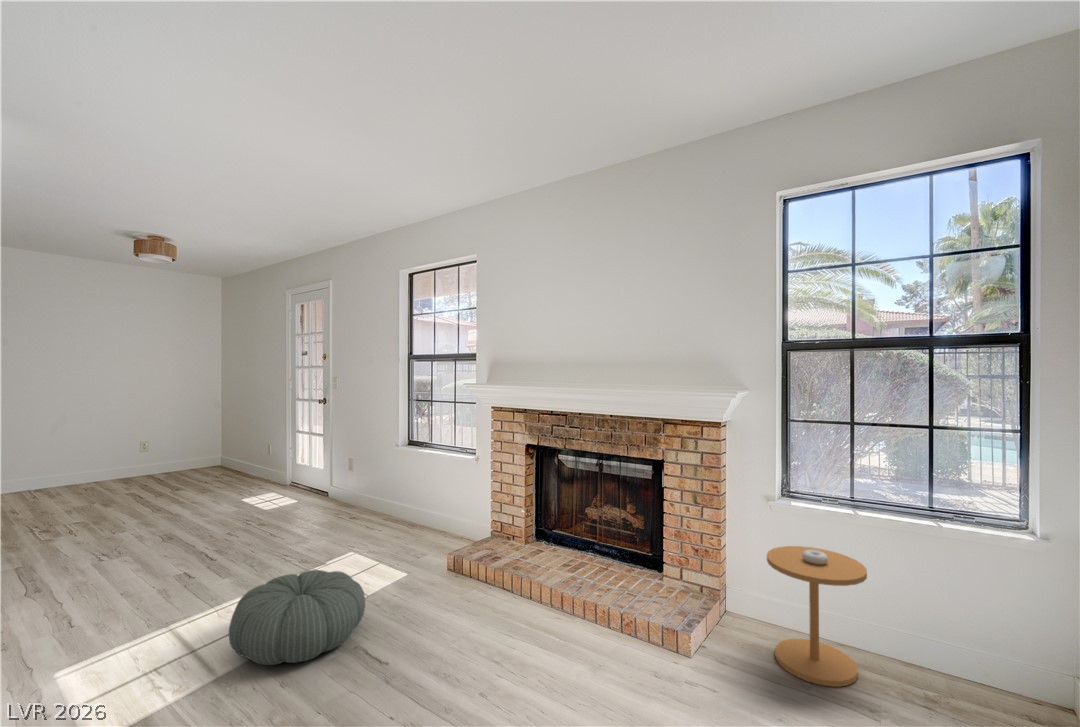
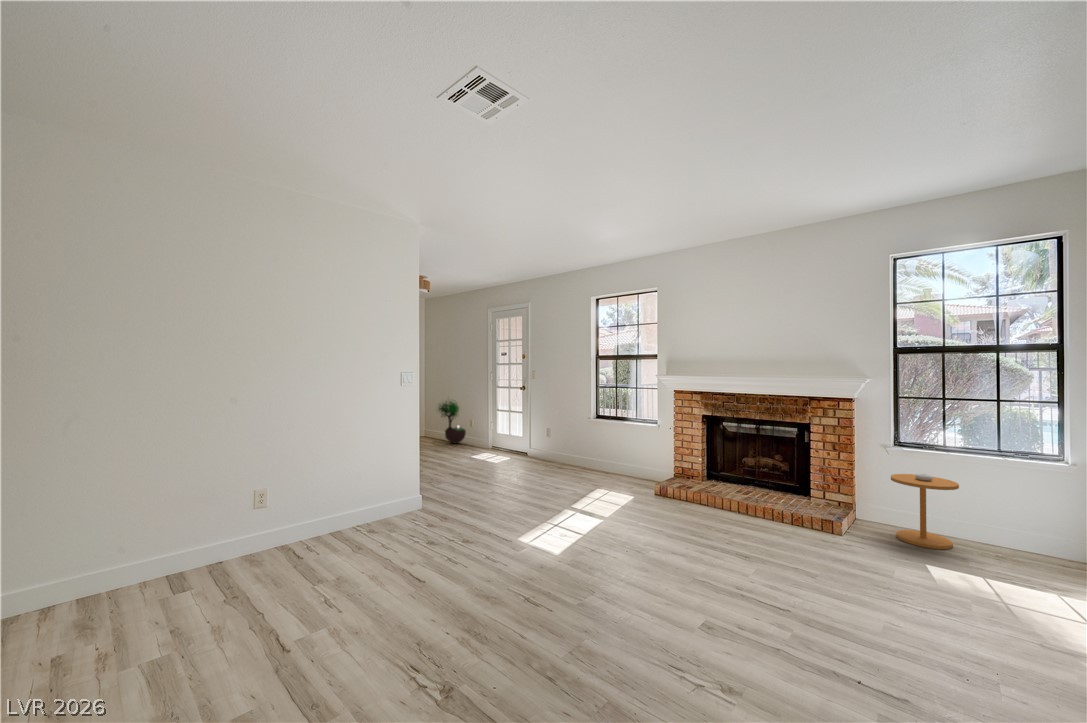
potted tree: none [210,413,260,479] -> present [439,401,466,443]
pouf: present [229,570,365,665] -> none [566,482,636,526]

